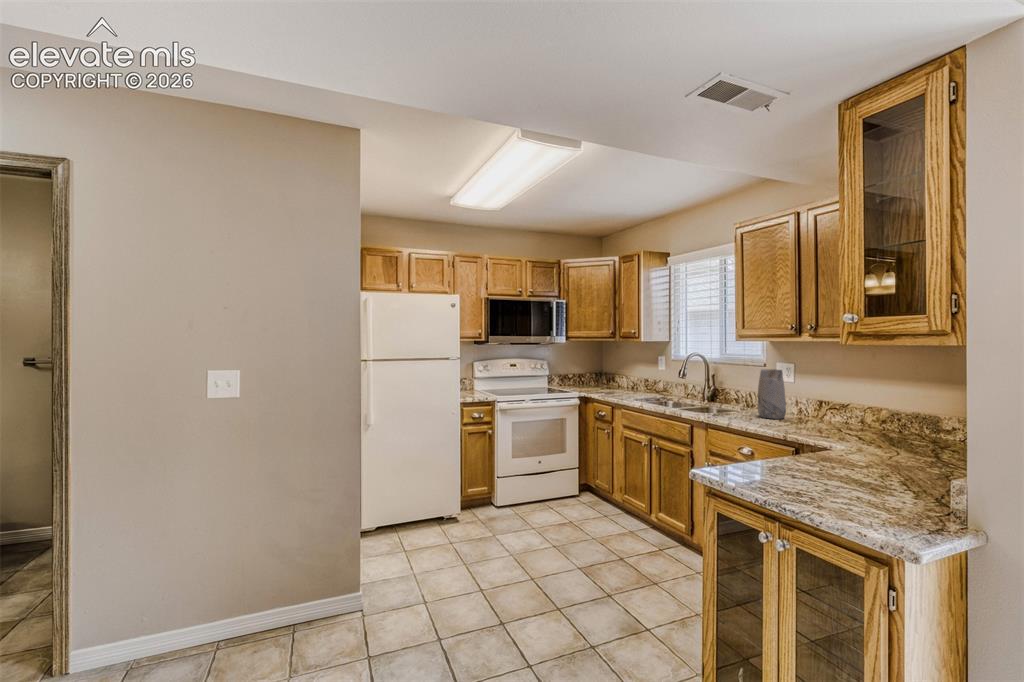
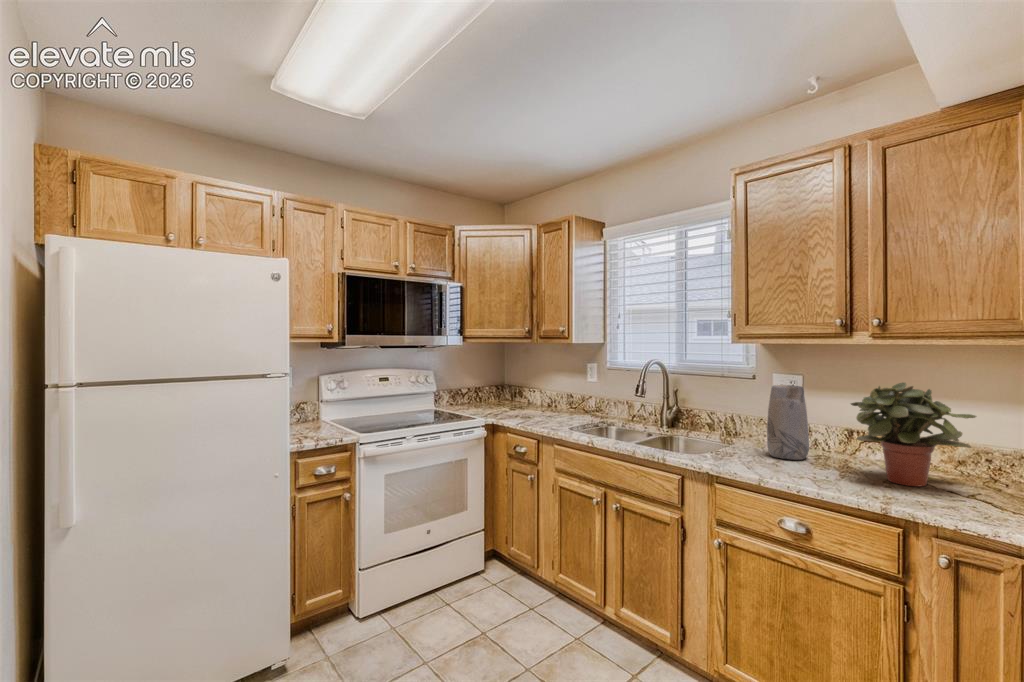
potted plant: none [795,365,872,432] -> present [851,382,976,486]

